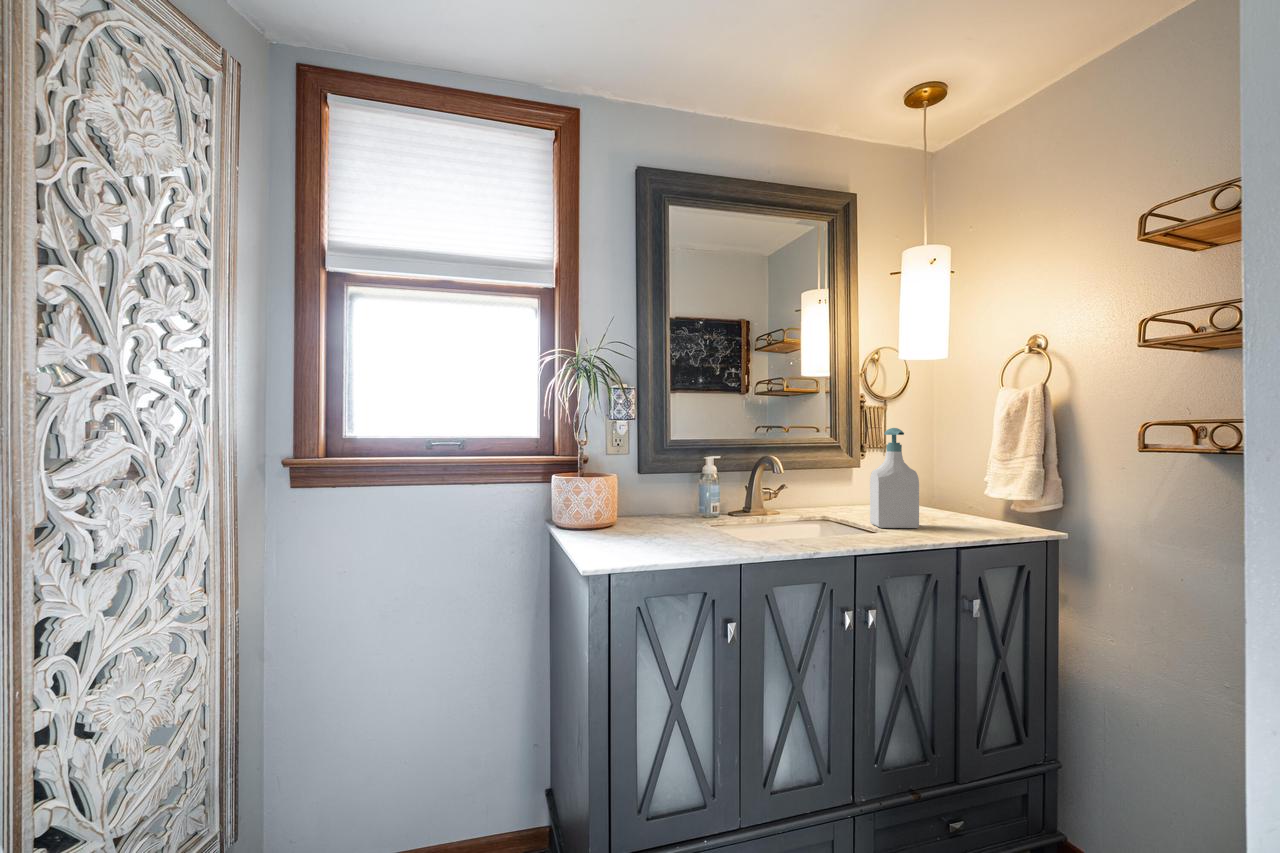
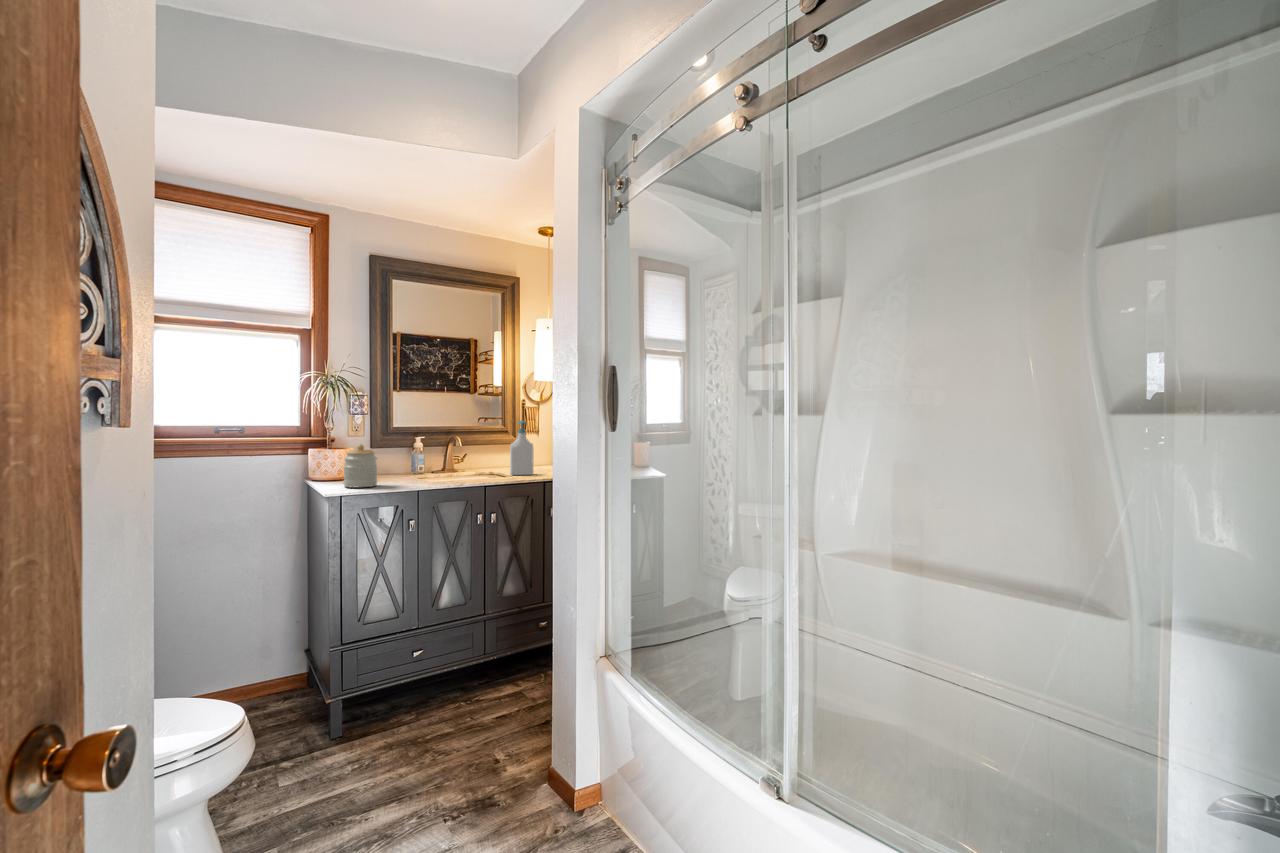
jar: none [610,473,666,554] -> present [344,445,377,487]

